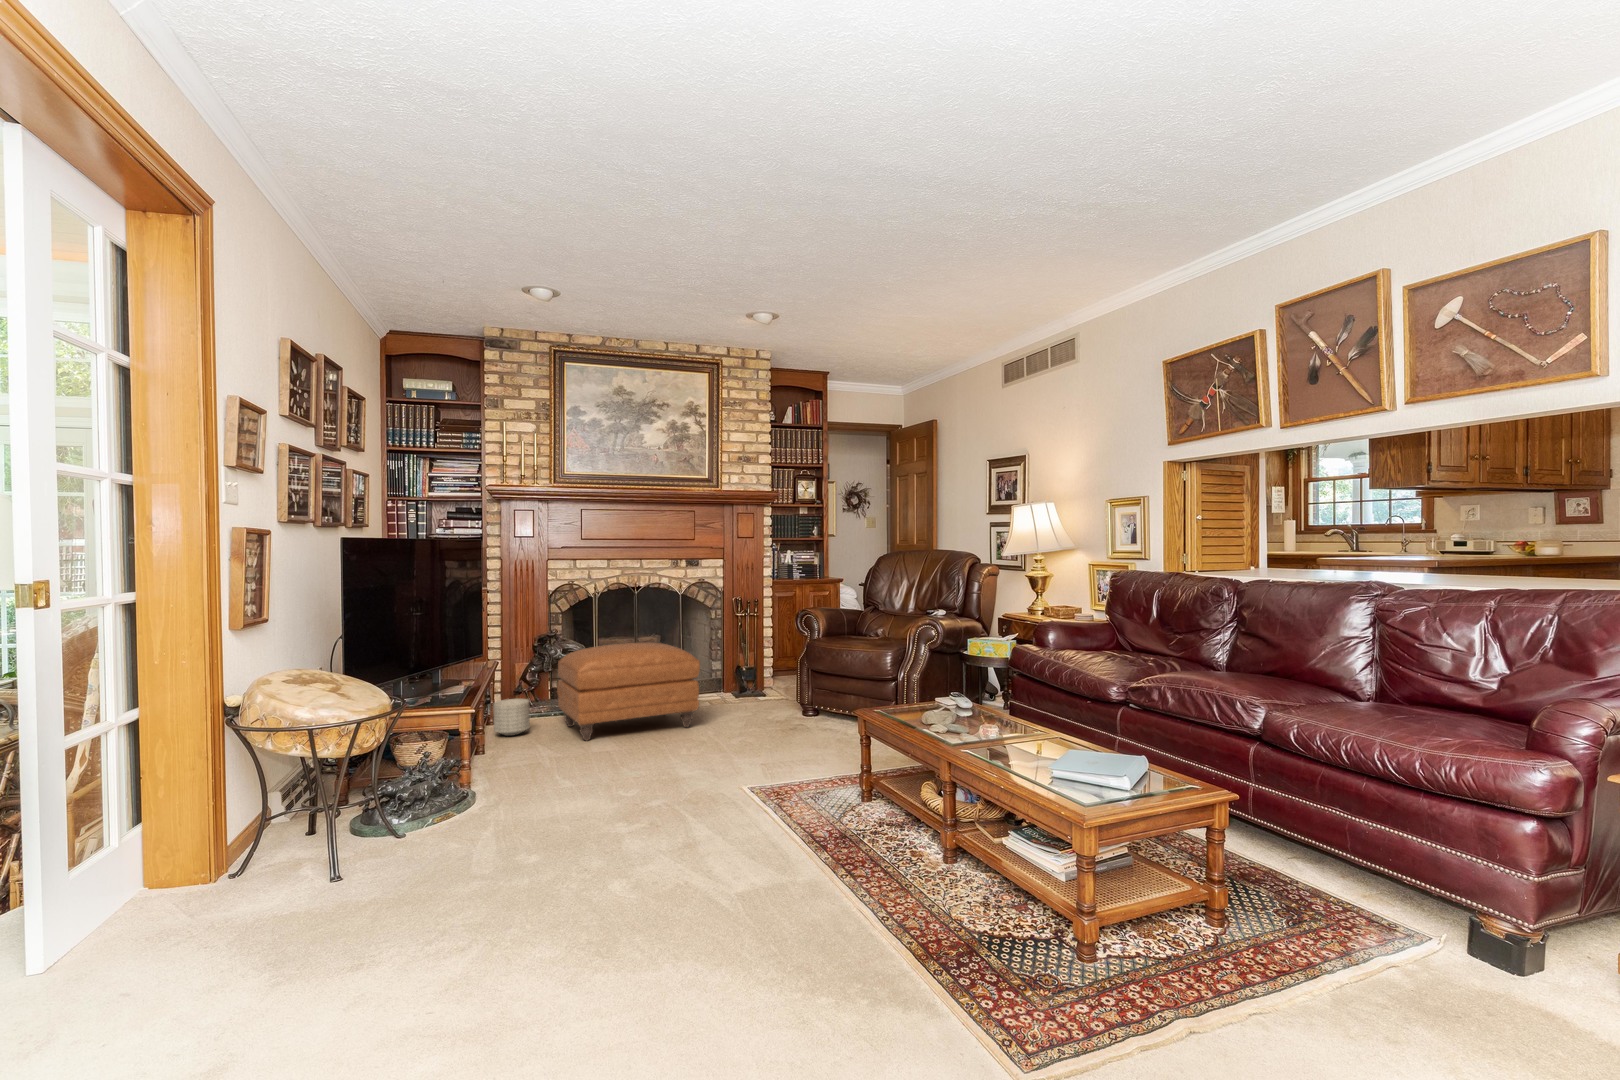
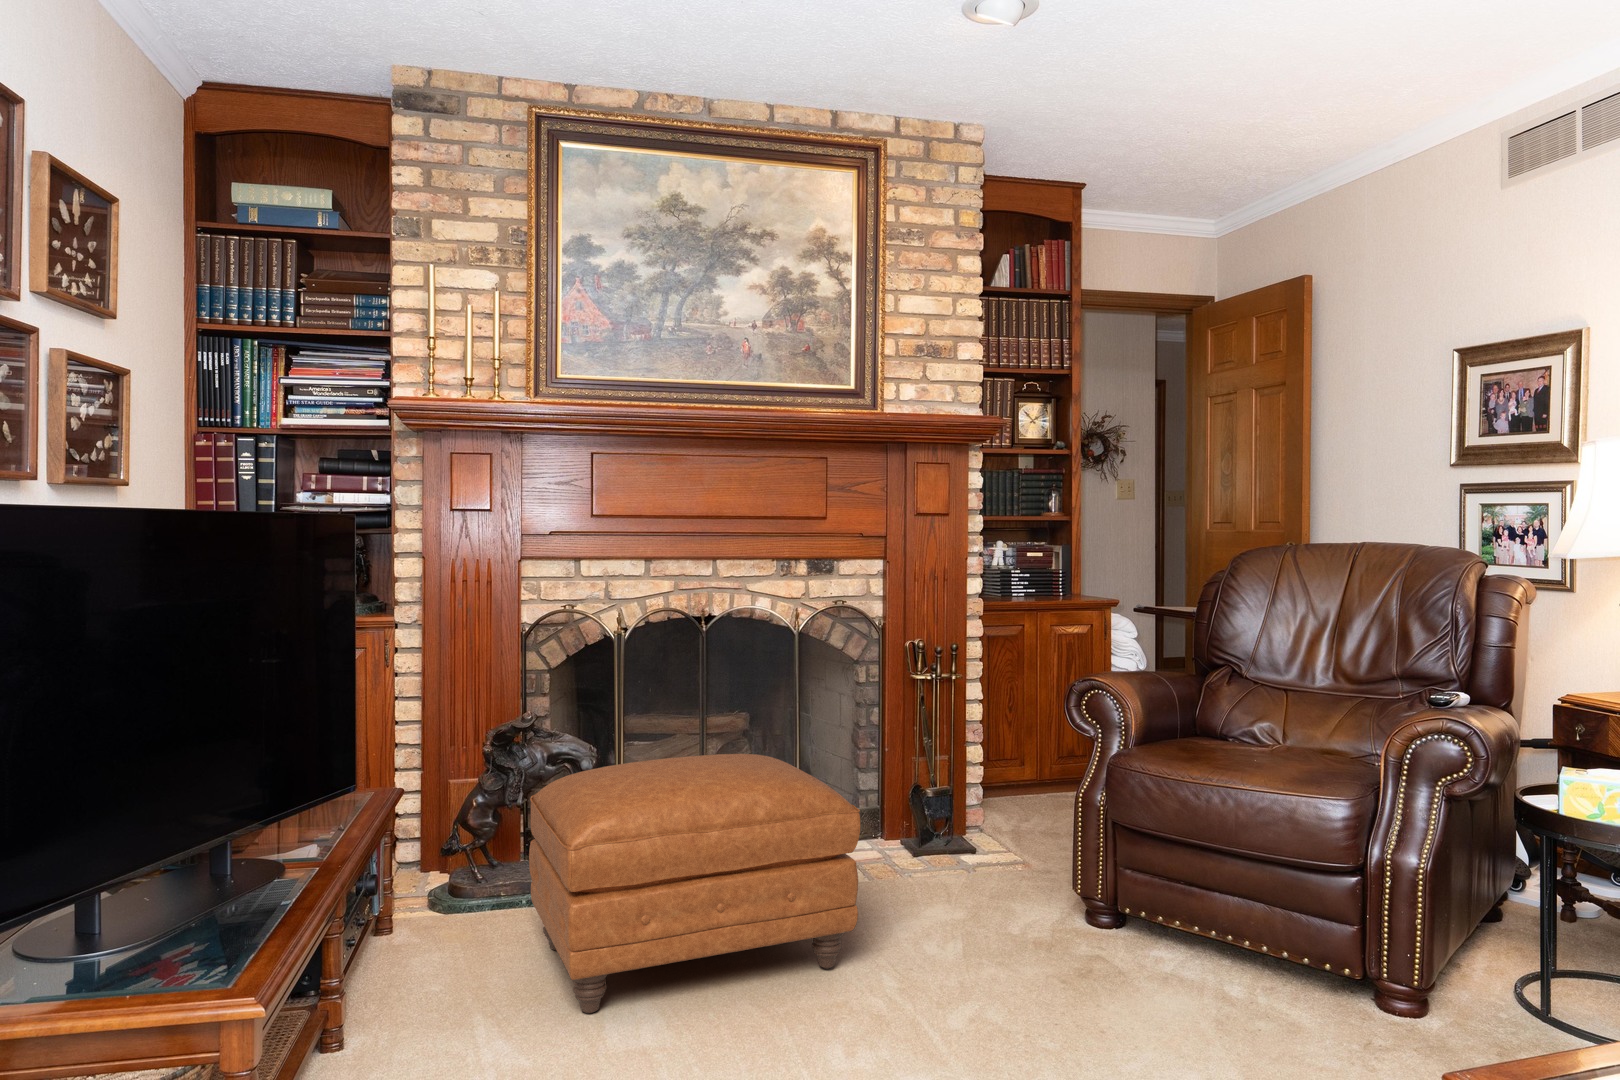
planter: present [493,699,530,736] -> none [377,886,462,981]

